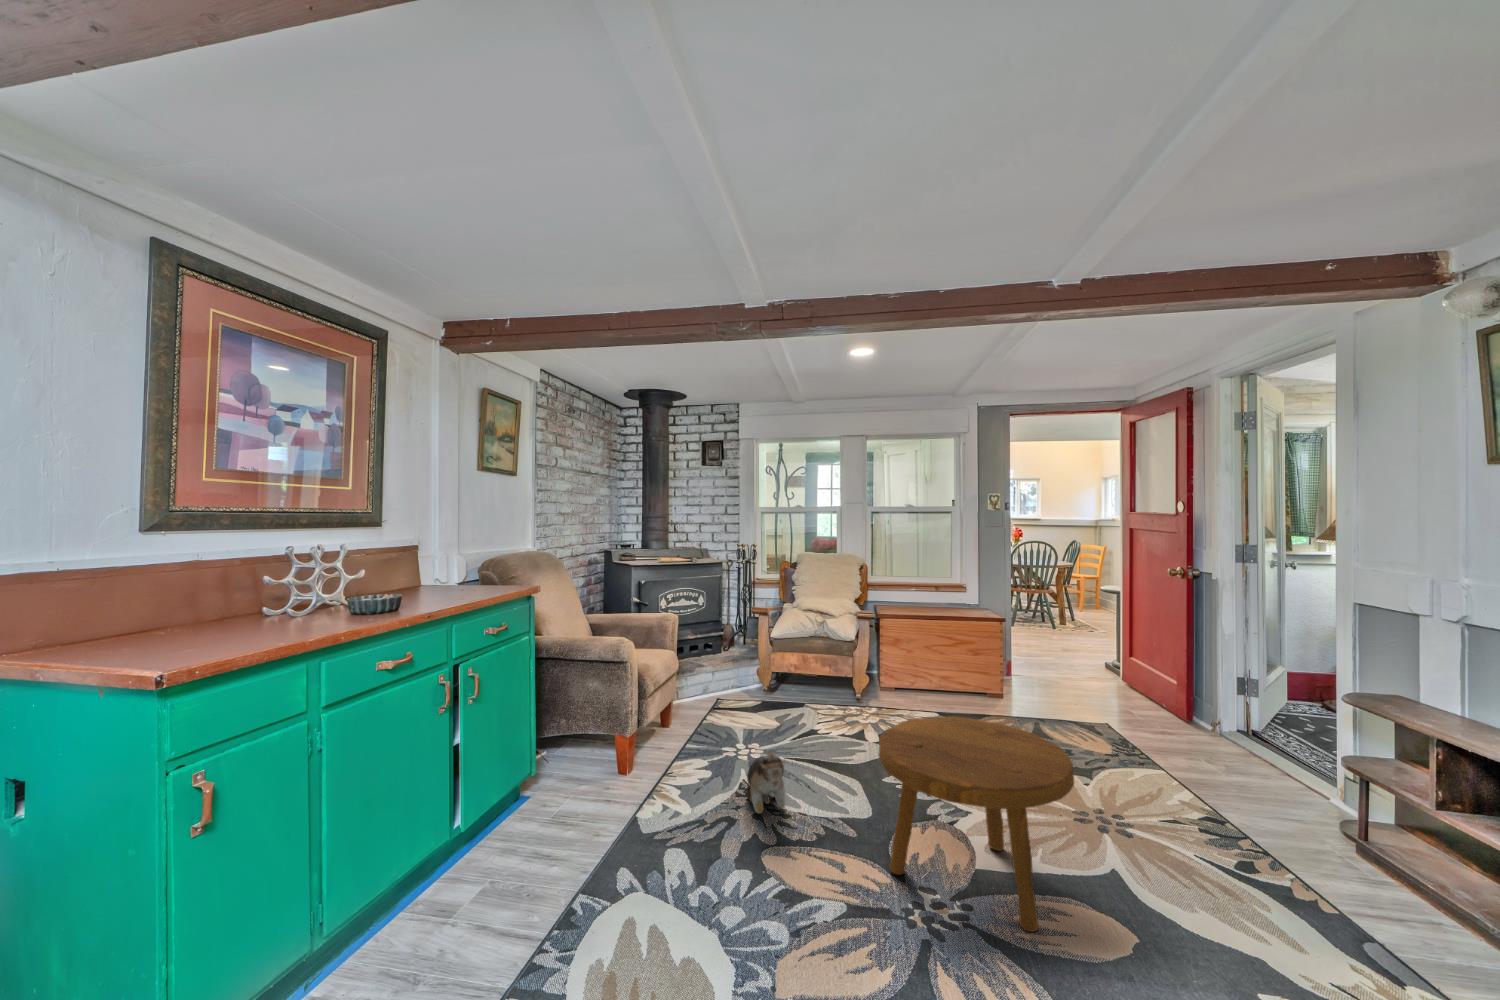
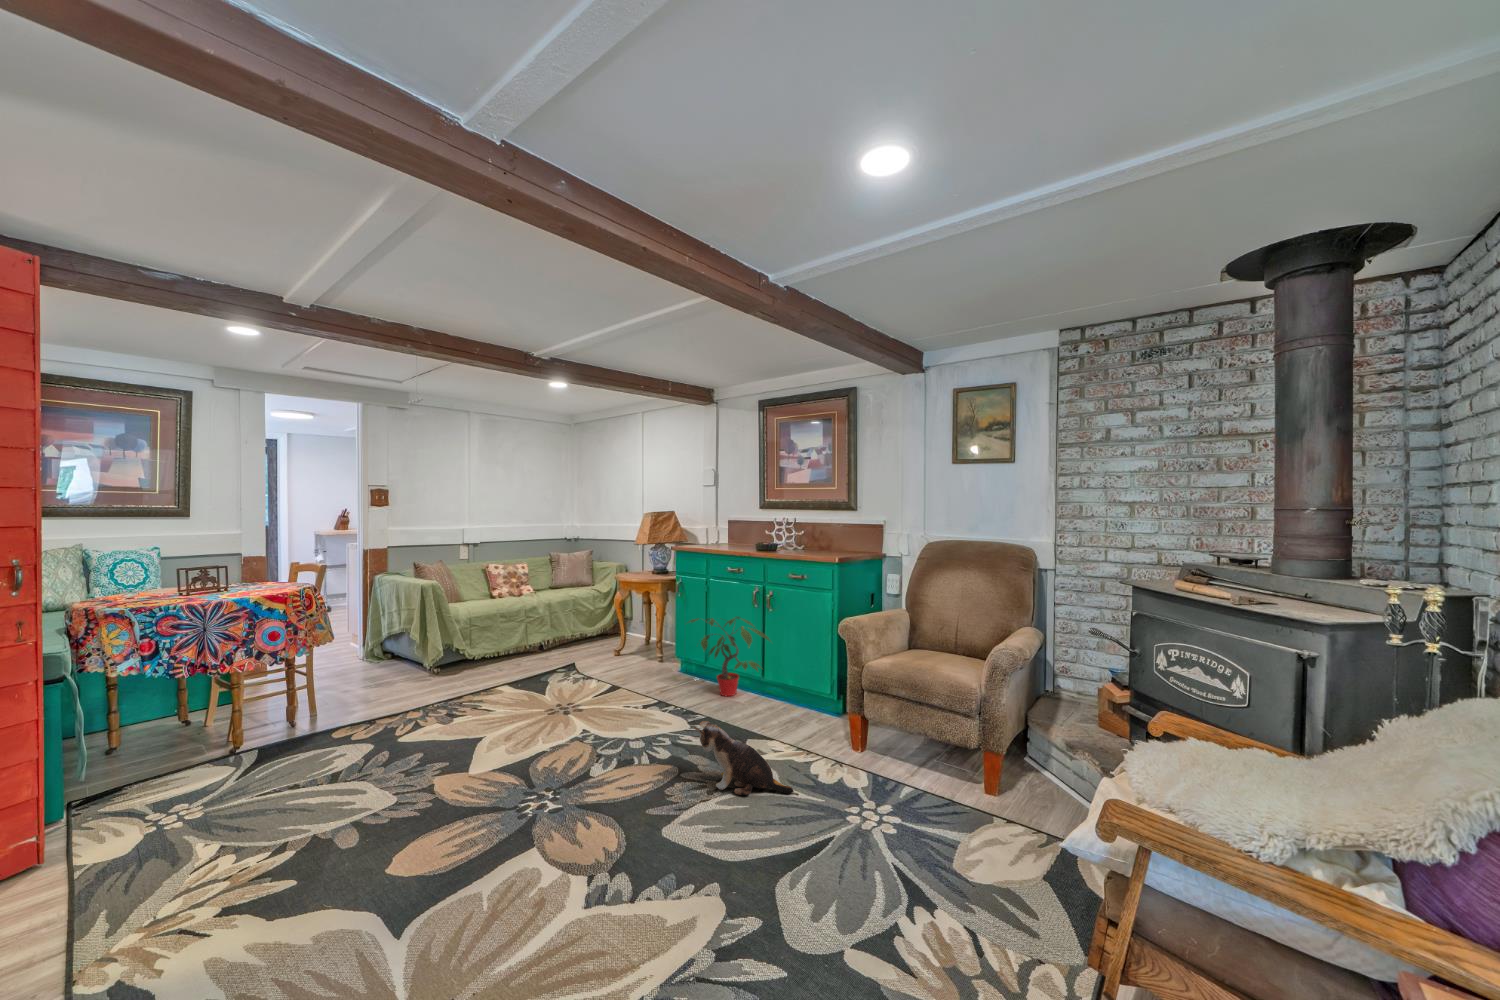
footstool: present [879,716,1074,932] -> none [438,695,611,883]
potted plant: none [387,731,570,909] -> present [689,617,769,696]

